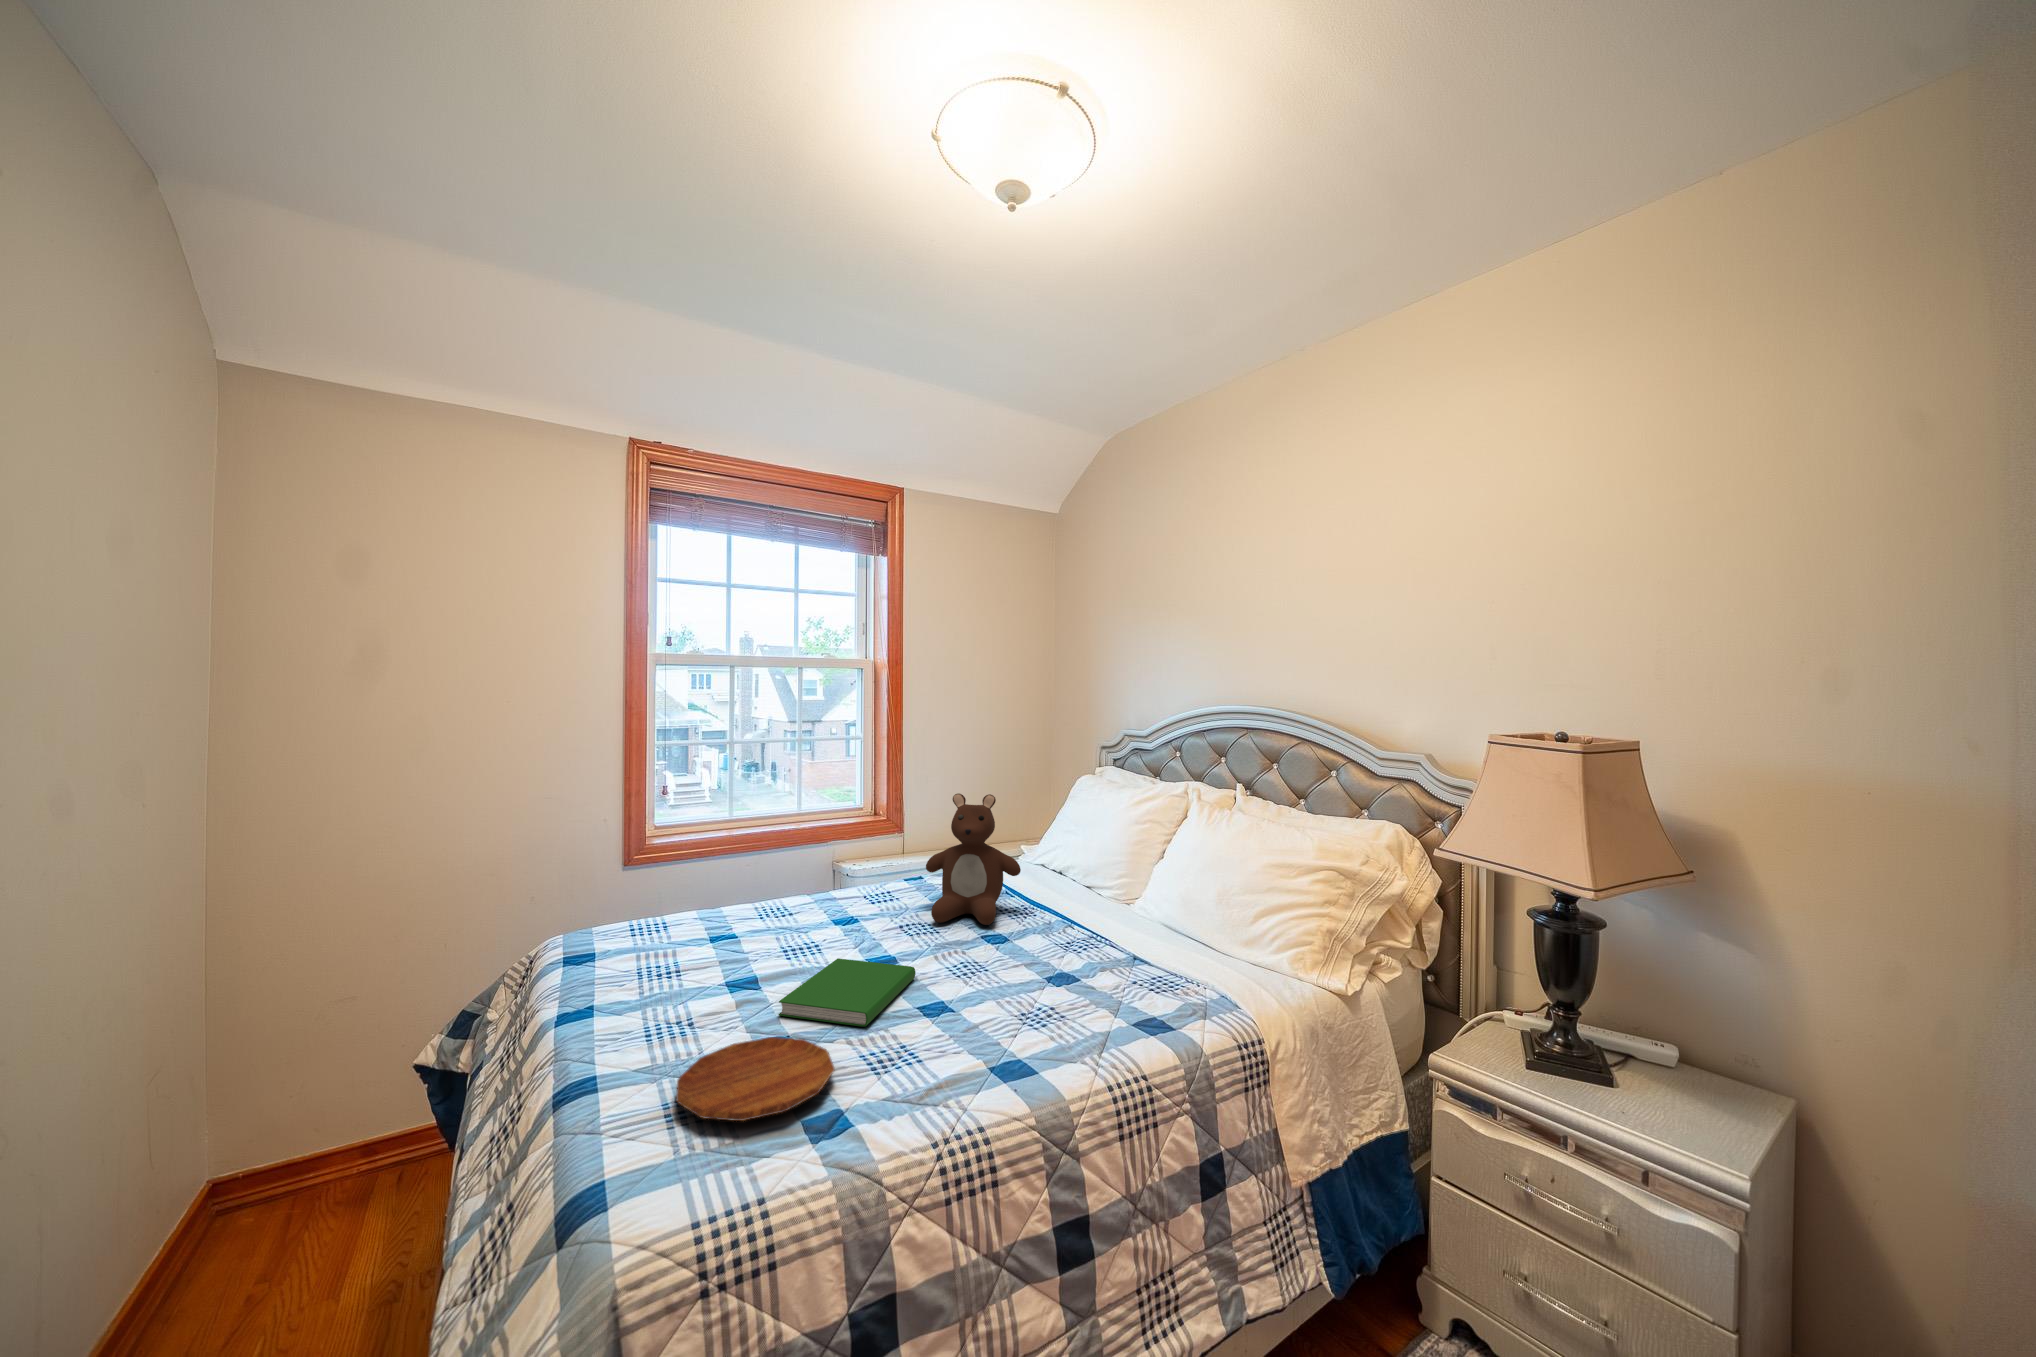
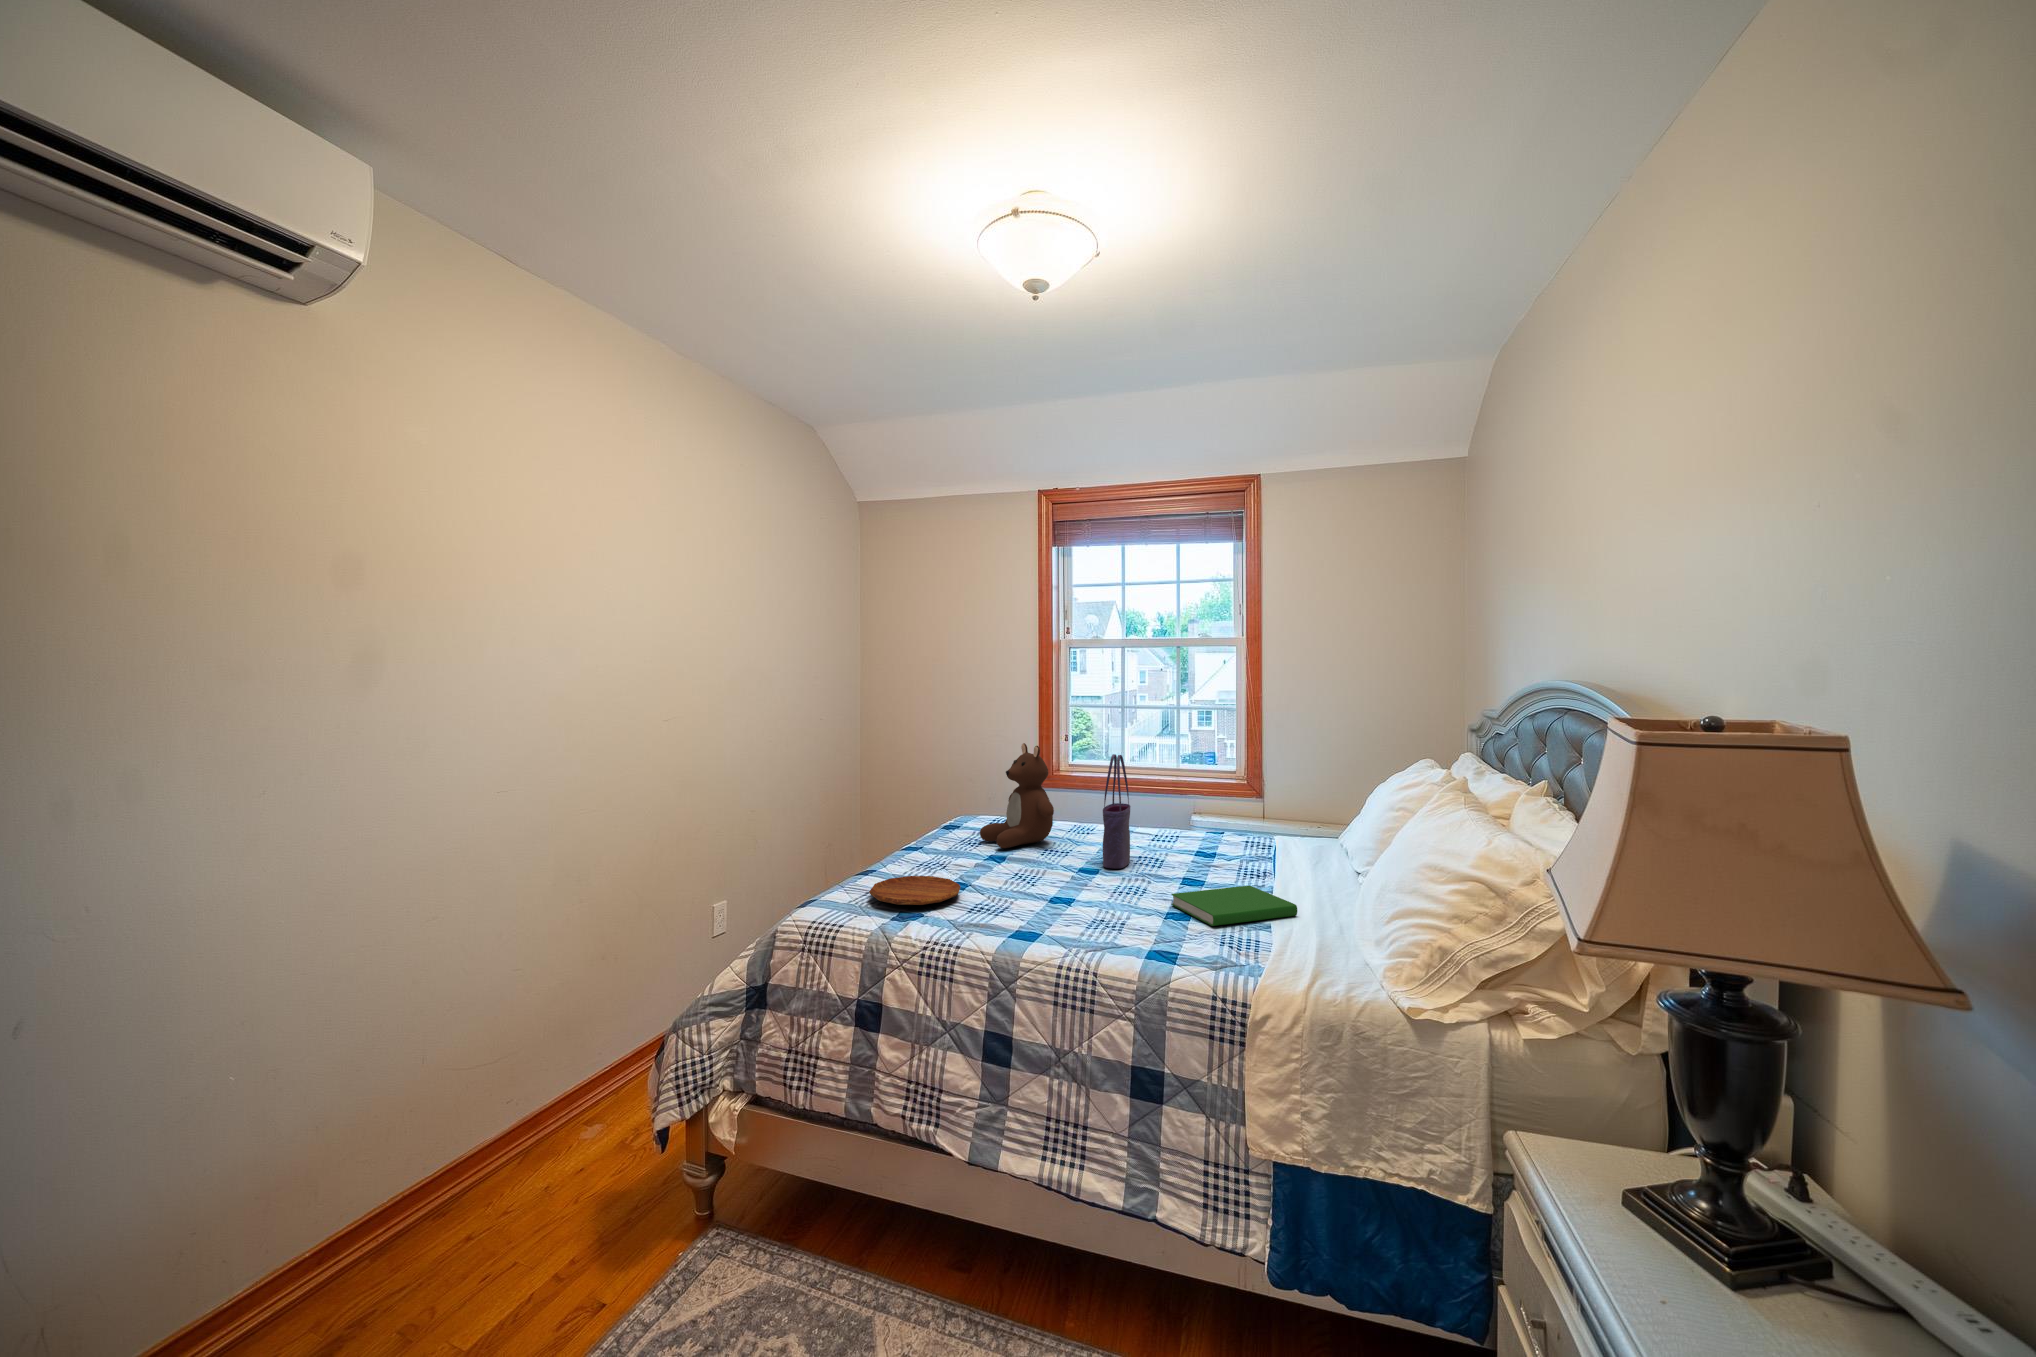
teddy bear: present [926,793,1021,925] -> present [980,743,1054,848]
tote bag: none [849,808,892,950] -> present [1103,754,1130,869]
hardcover book: present [778,958,916,1027] -> present [1171,885,1297,926]

